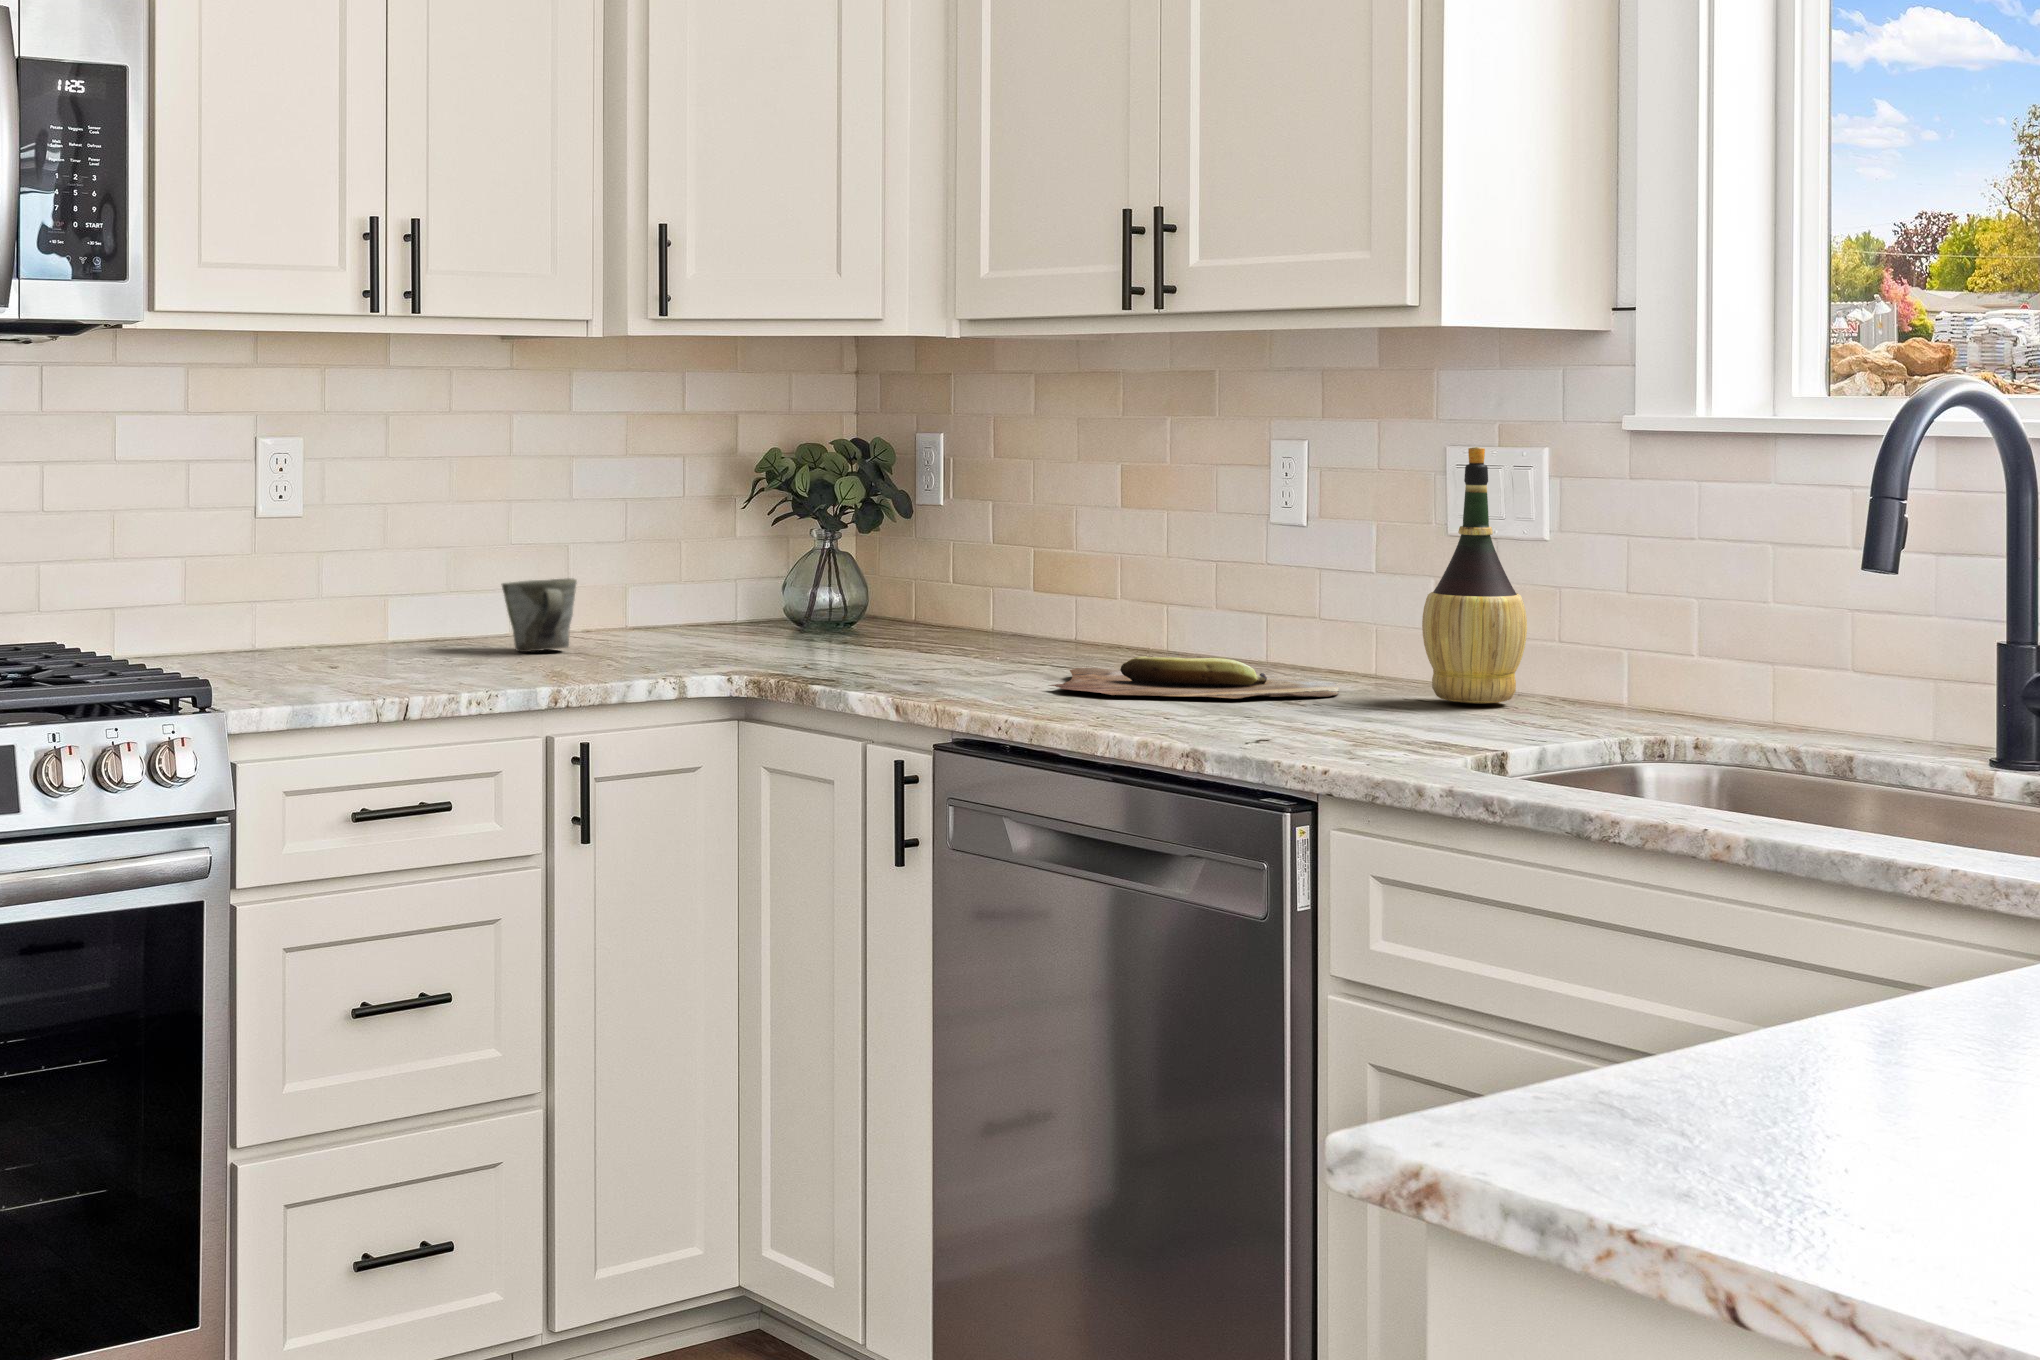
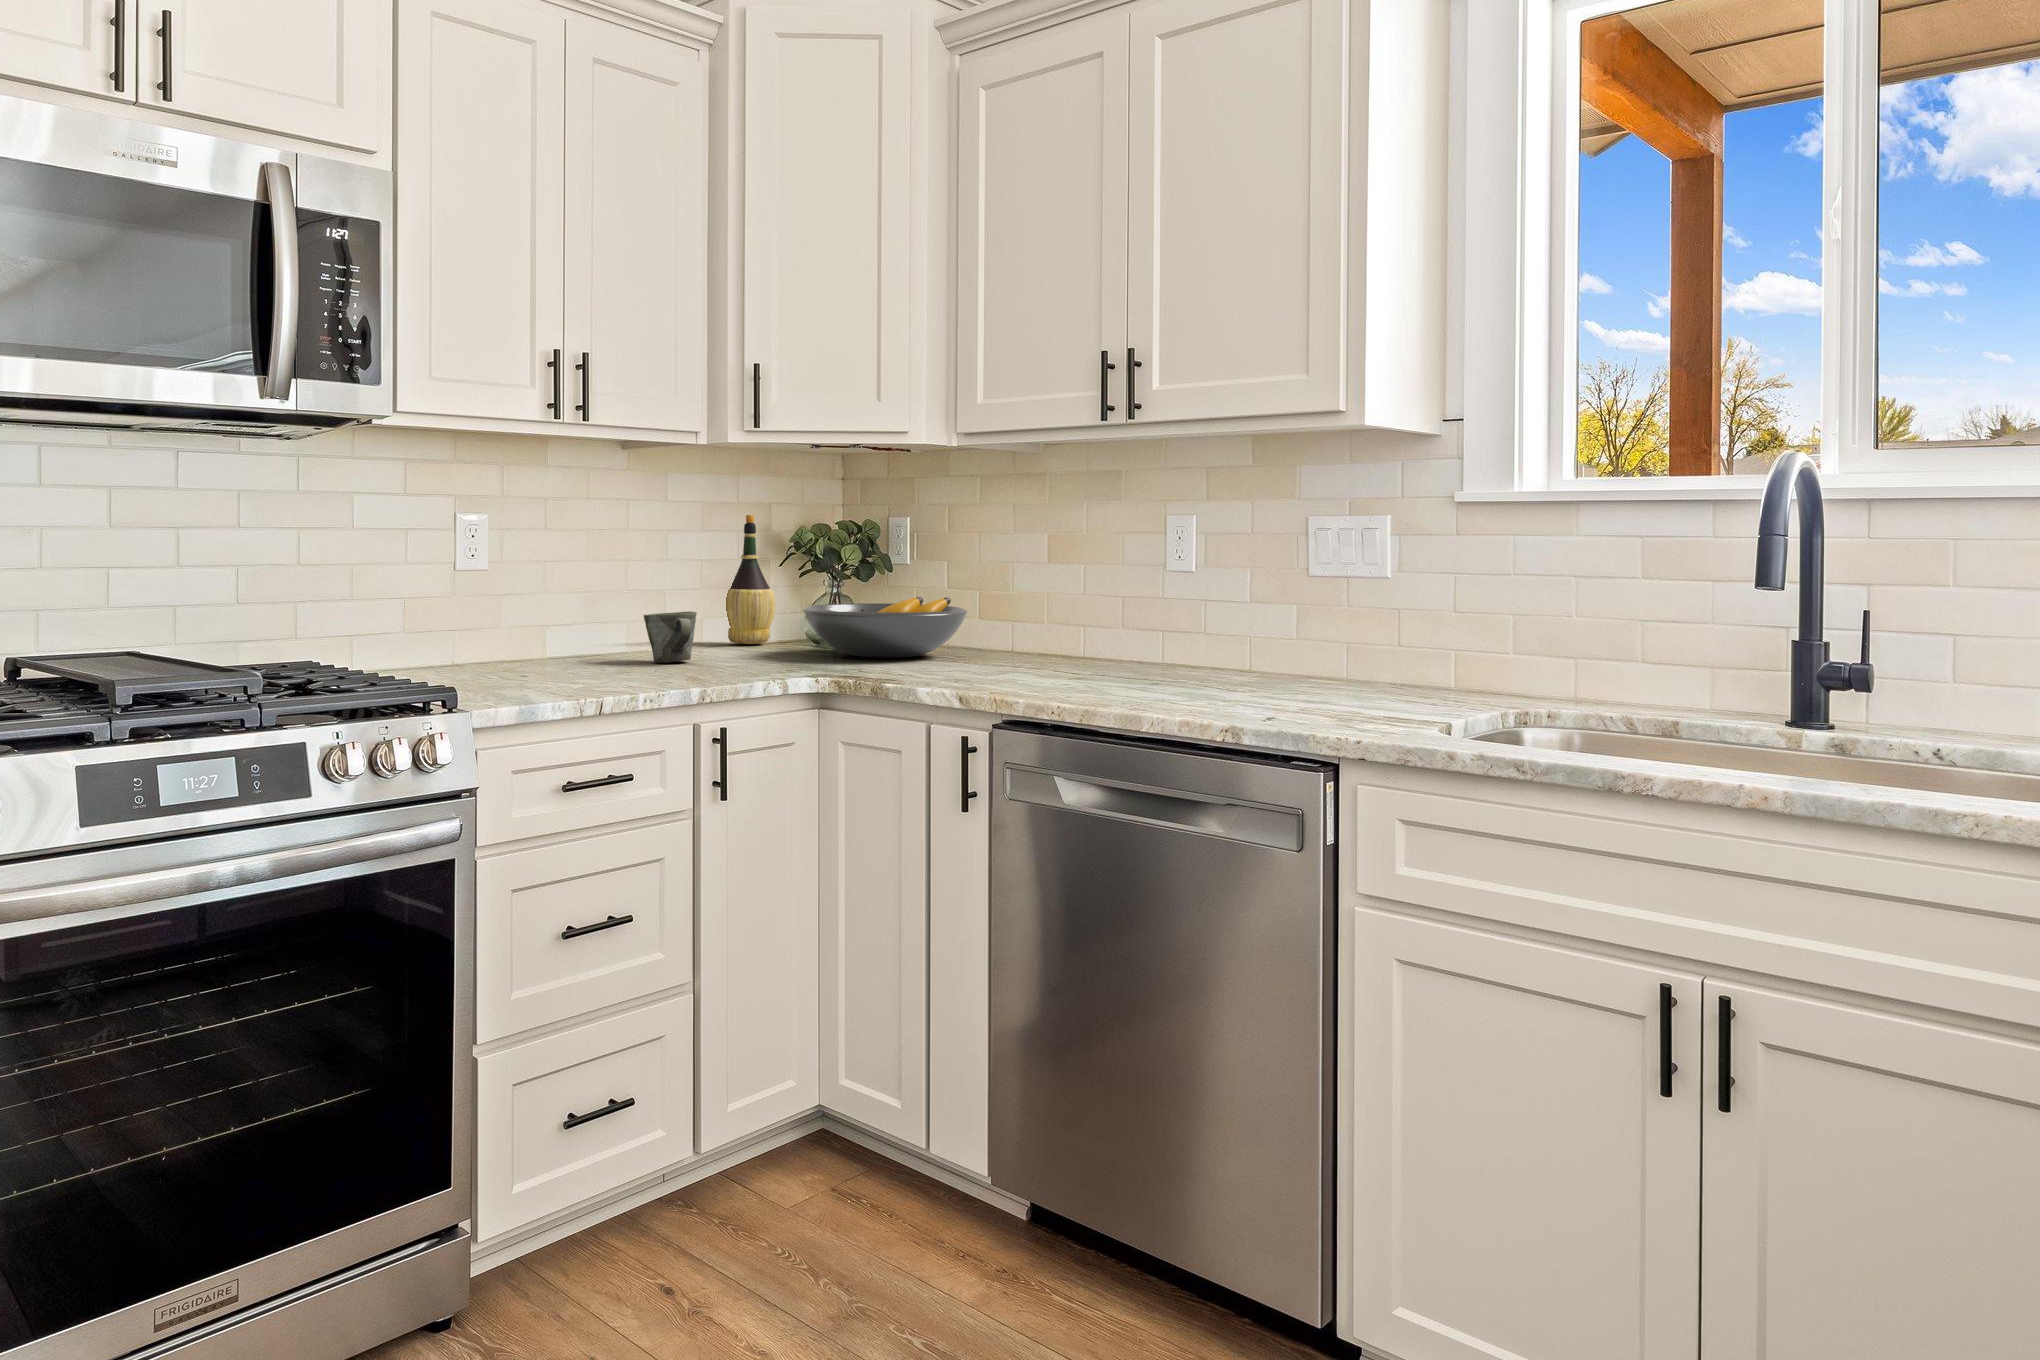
wine bottle: present [1422,447,1527,703] -> present [726,515,775,644]
fruit bowl: none [738,560,982,648] -> present [803,597,968,658]
cutting board: present [1049,656,1339,699] -> none [1061,660,1260,688]

